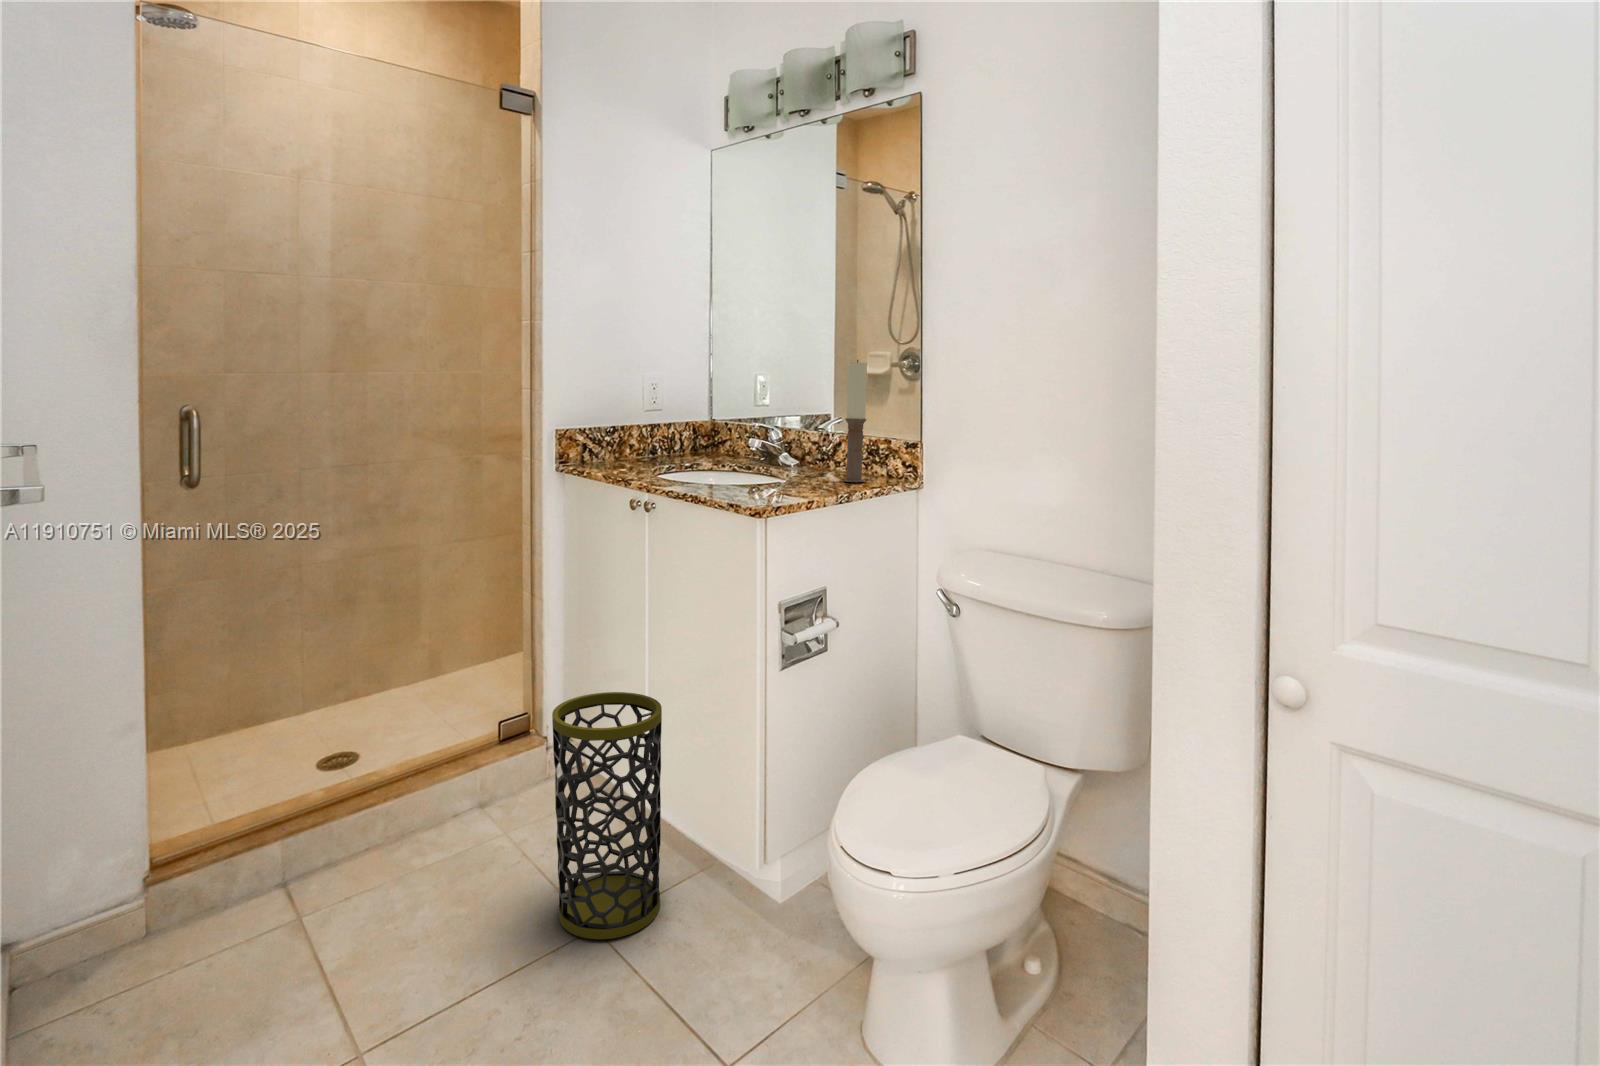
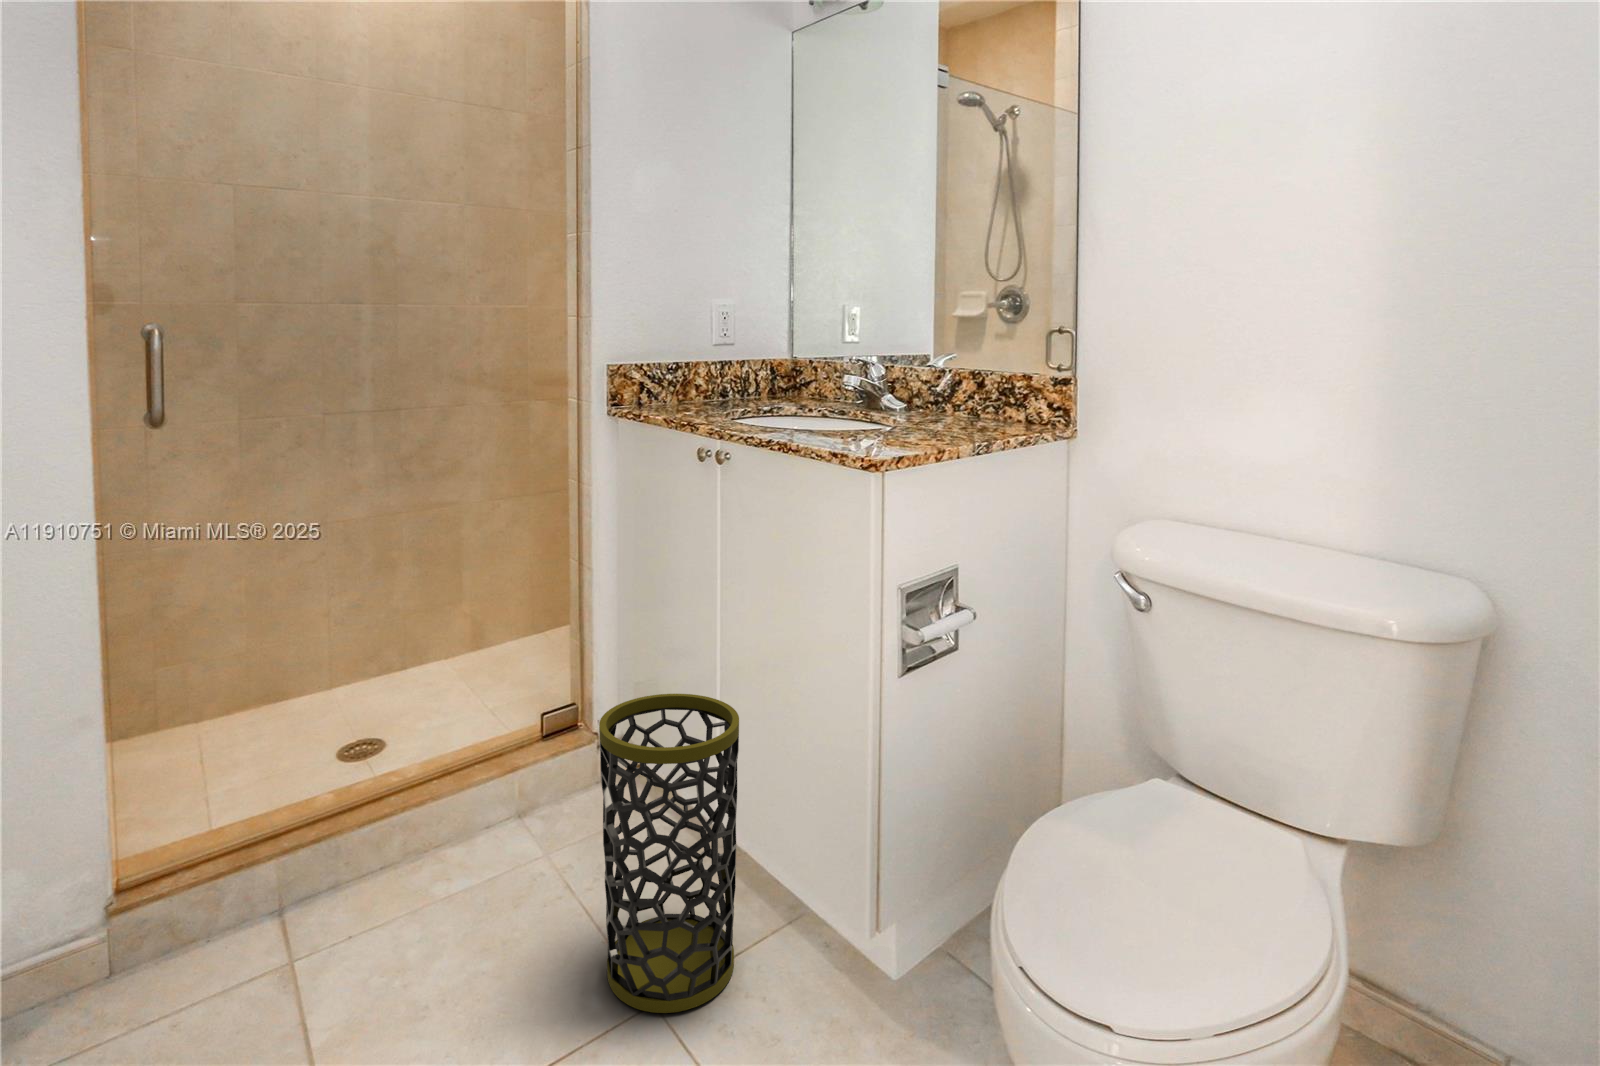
candle: present [844,360,867,482] -> none [969,268,1006,429]

